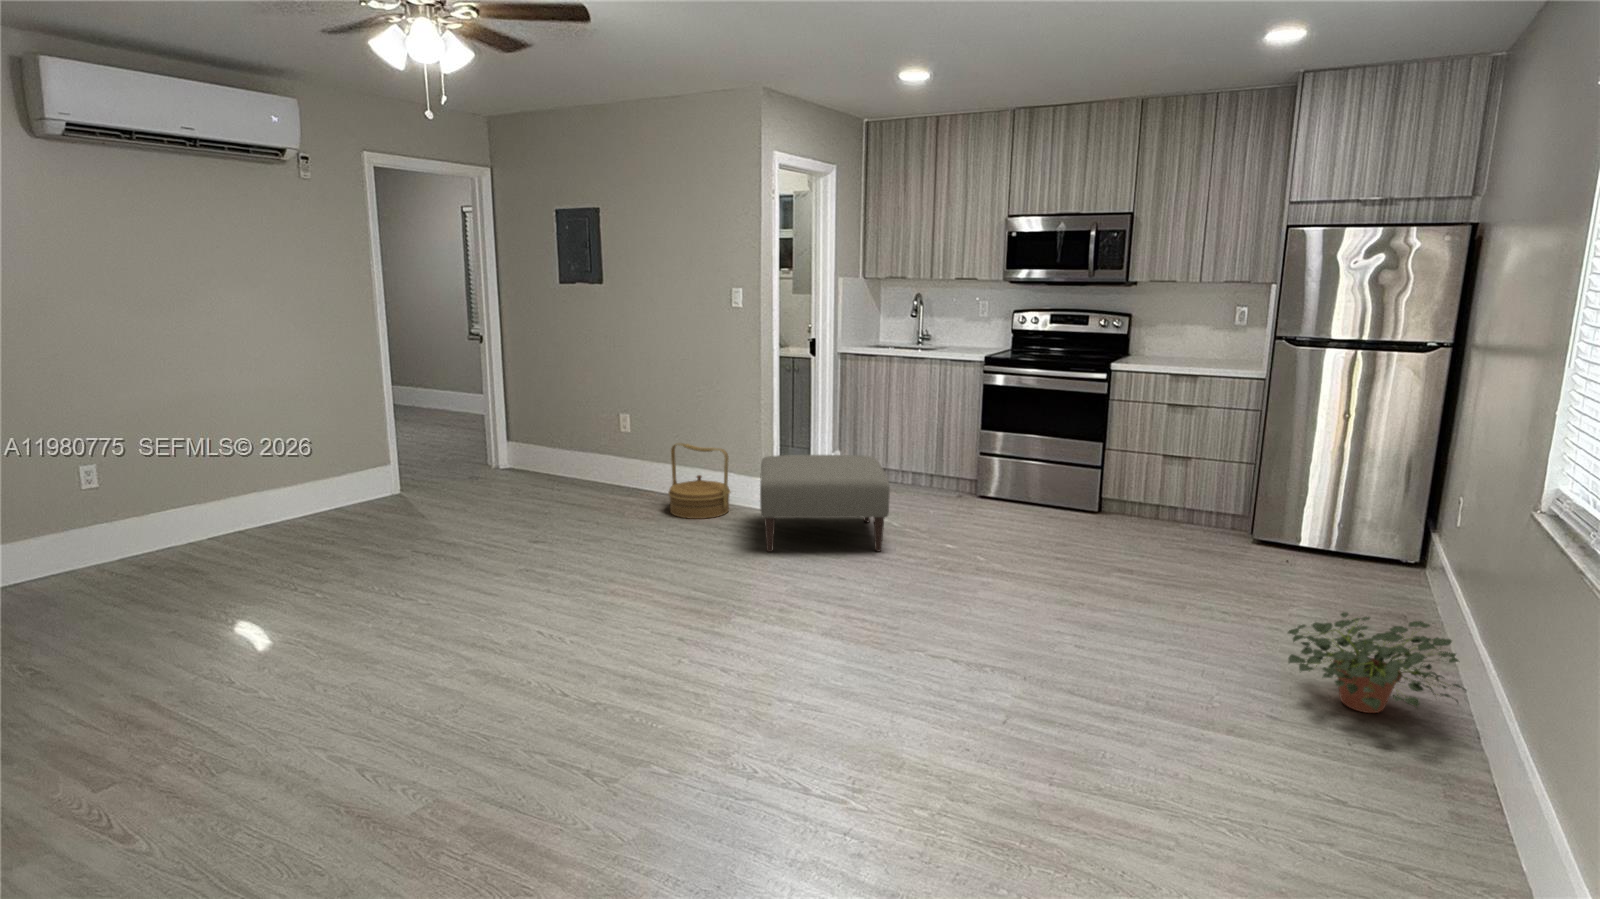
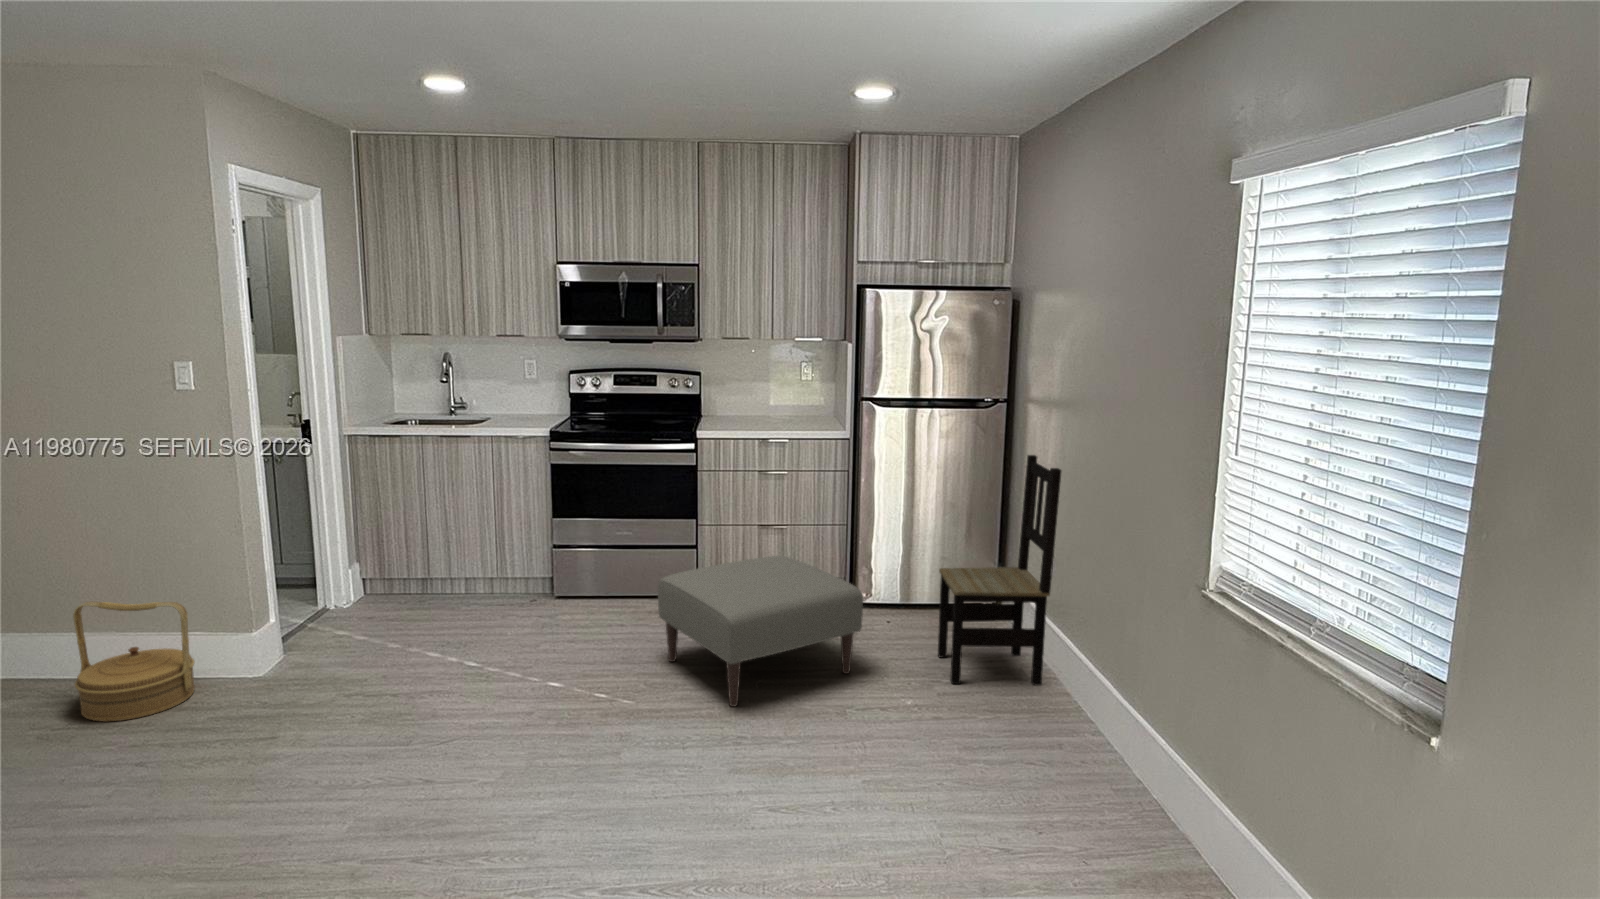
dining chair: none [1320,398,1473,634] -> present [938,455,1061,685]
ottoman: present [760,455,890,552] -> present [658,556,863,707]
potted plant: present [1288,612,1467,713] -> none [968,692,1136,815]

